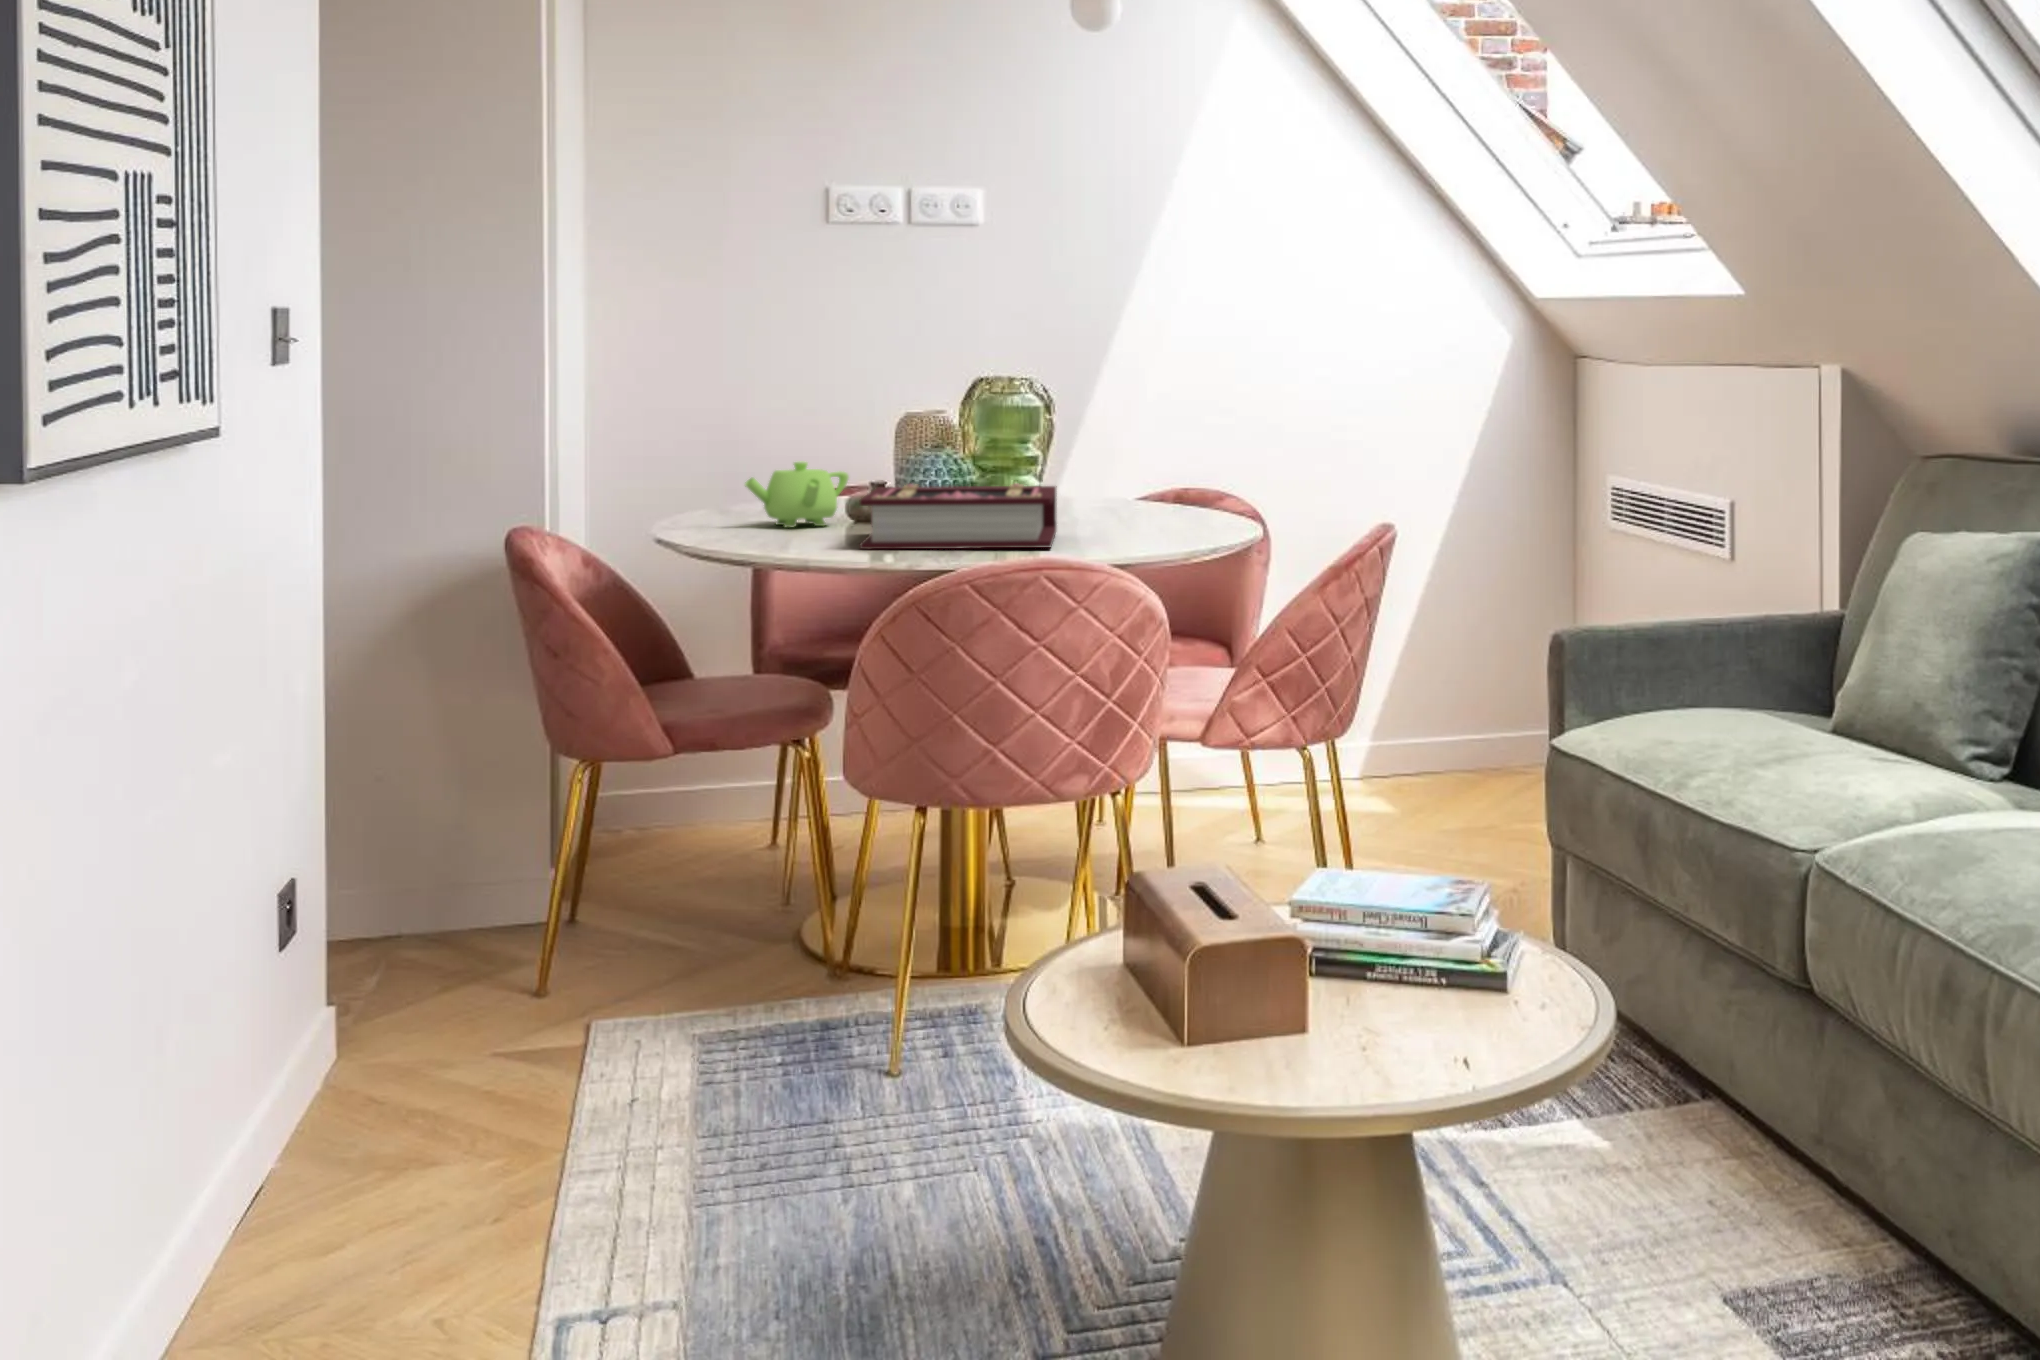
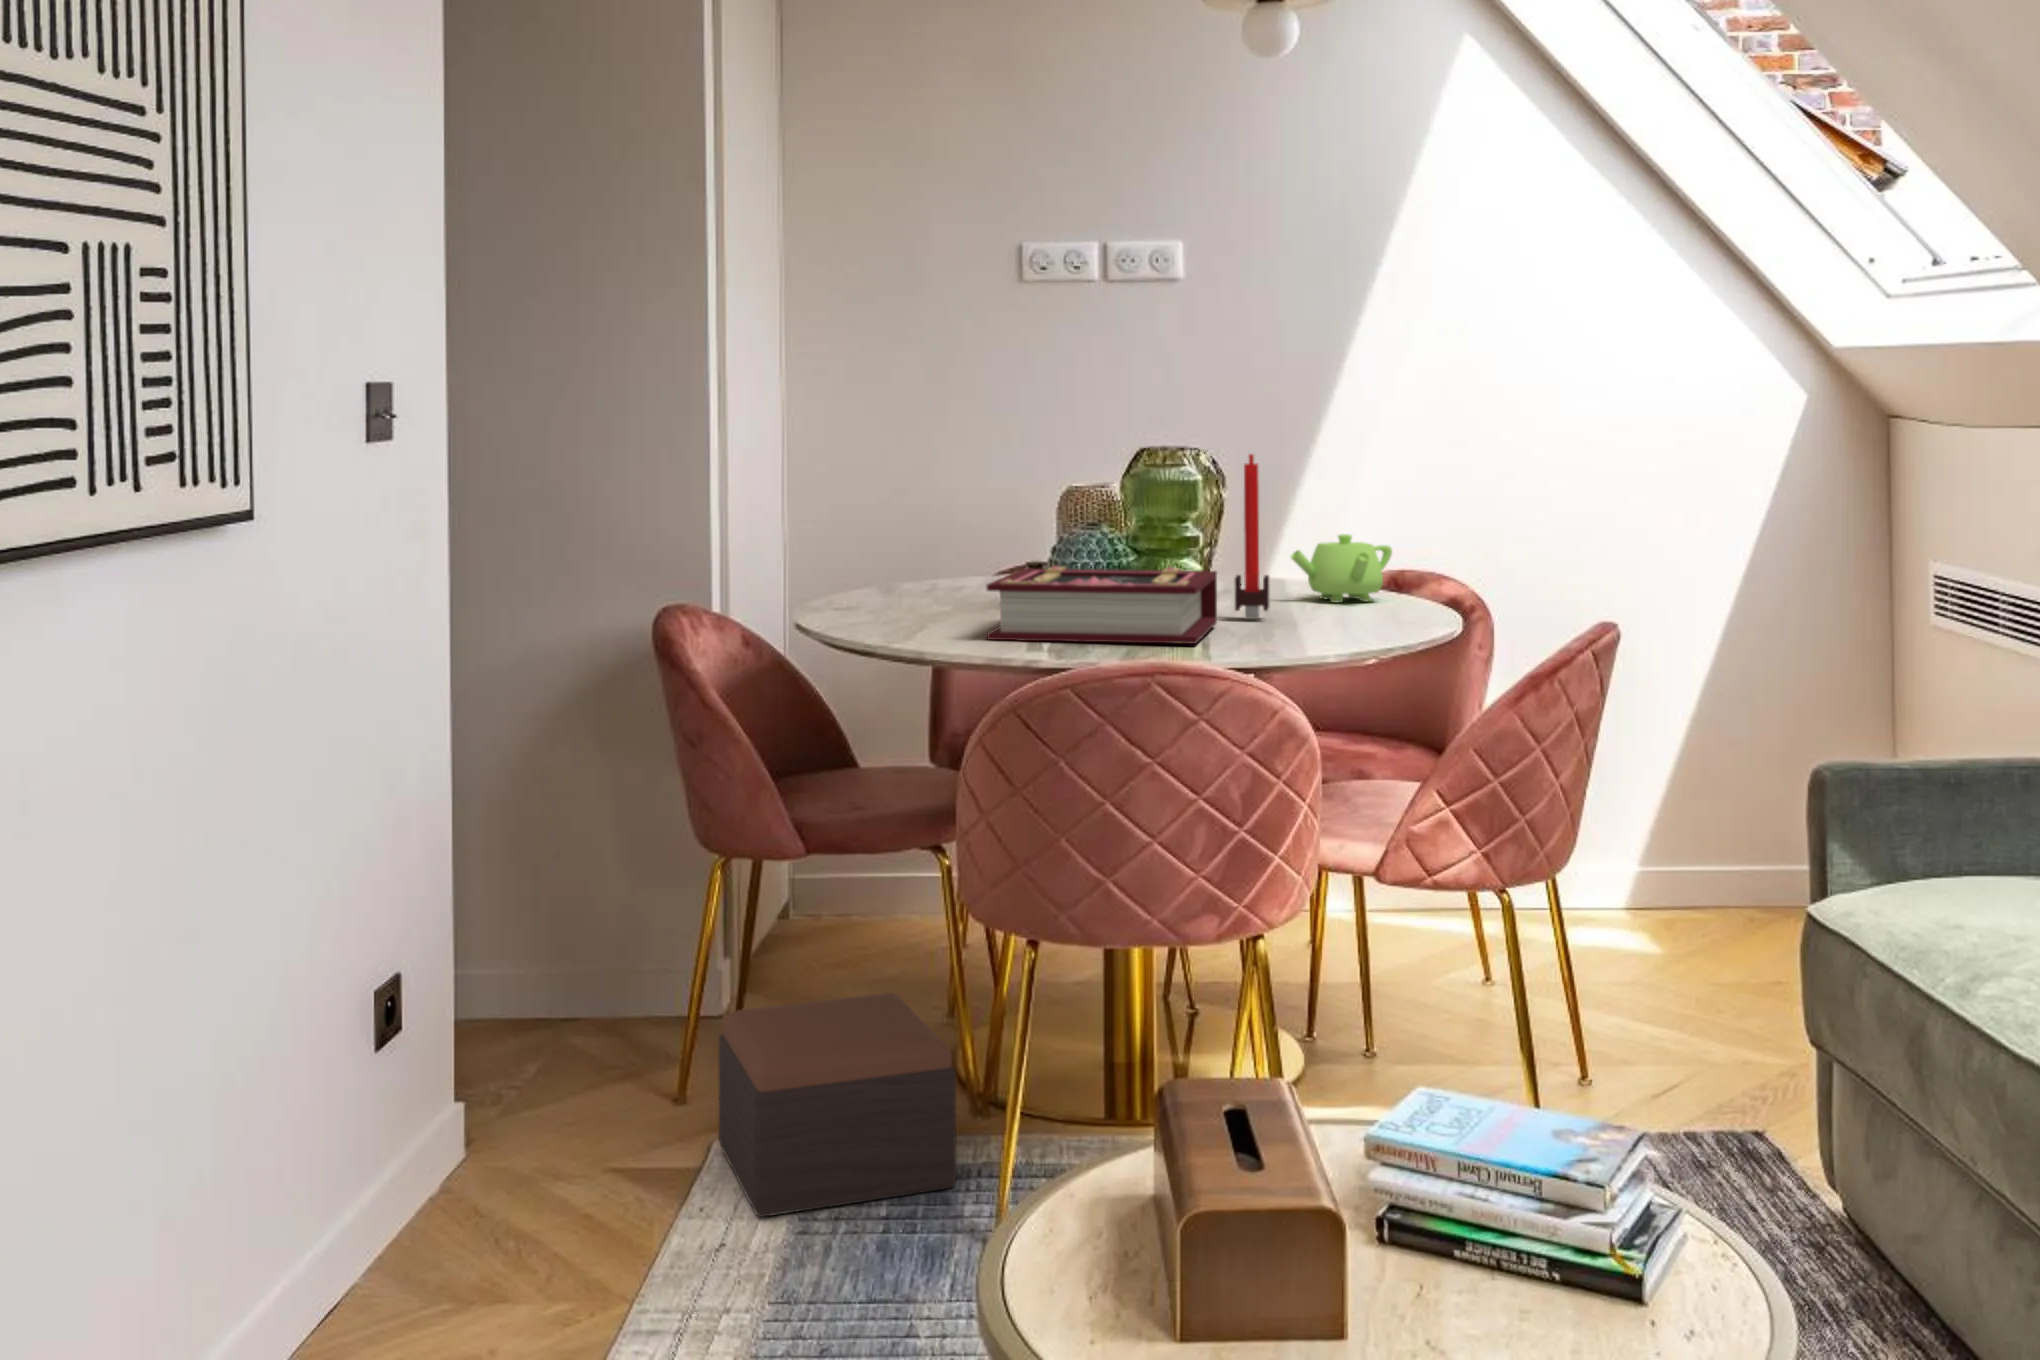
candle: none [1067,383,1098,528] -> present [1235,454,1269,619]
teapot: present [745,461,849,528] -> present [1291,534,1392,602]
footstool: none [601,874,839,1074] -> present [719,993,956,1217]

